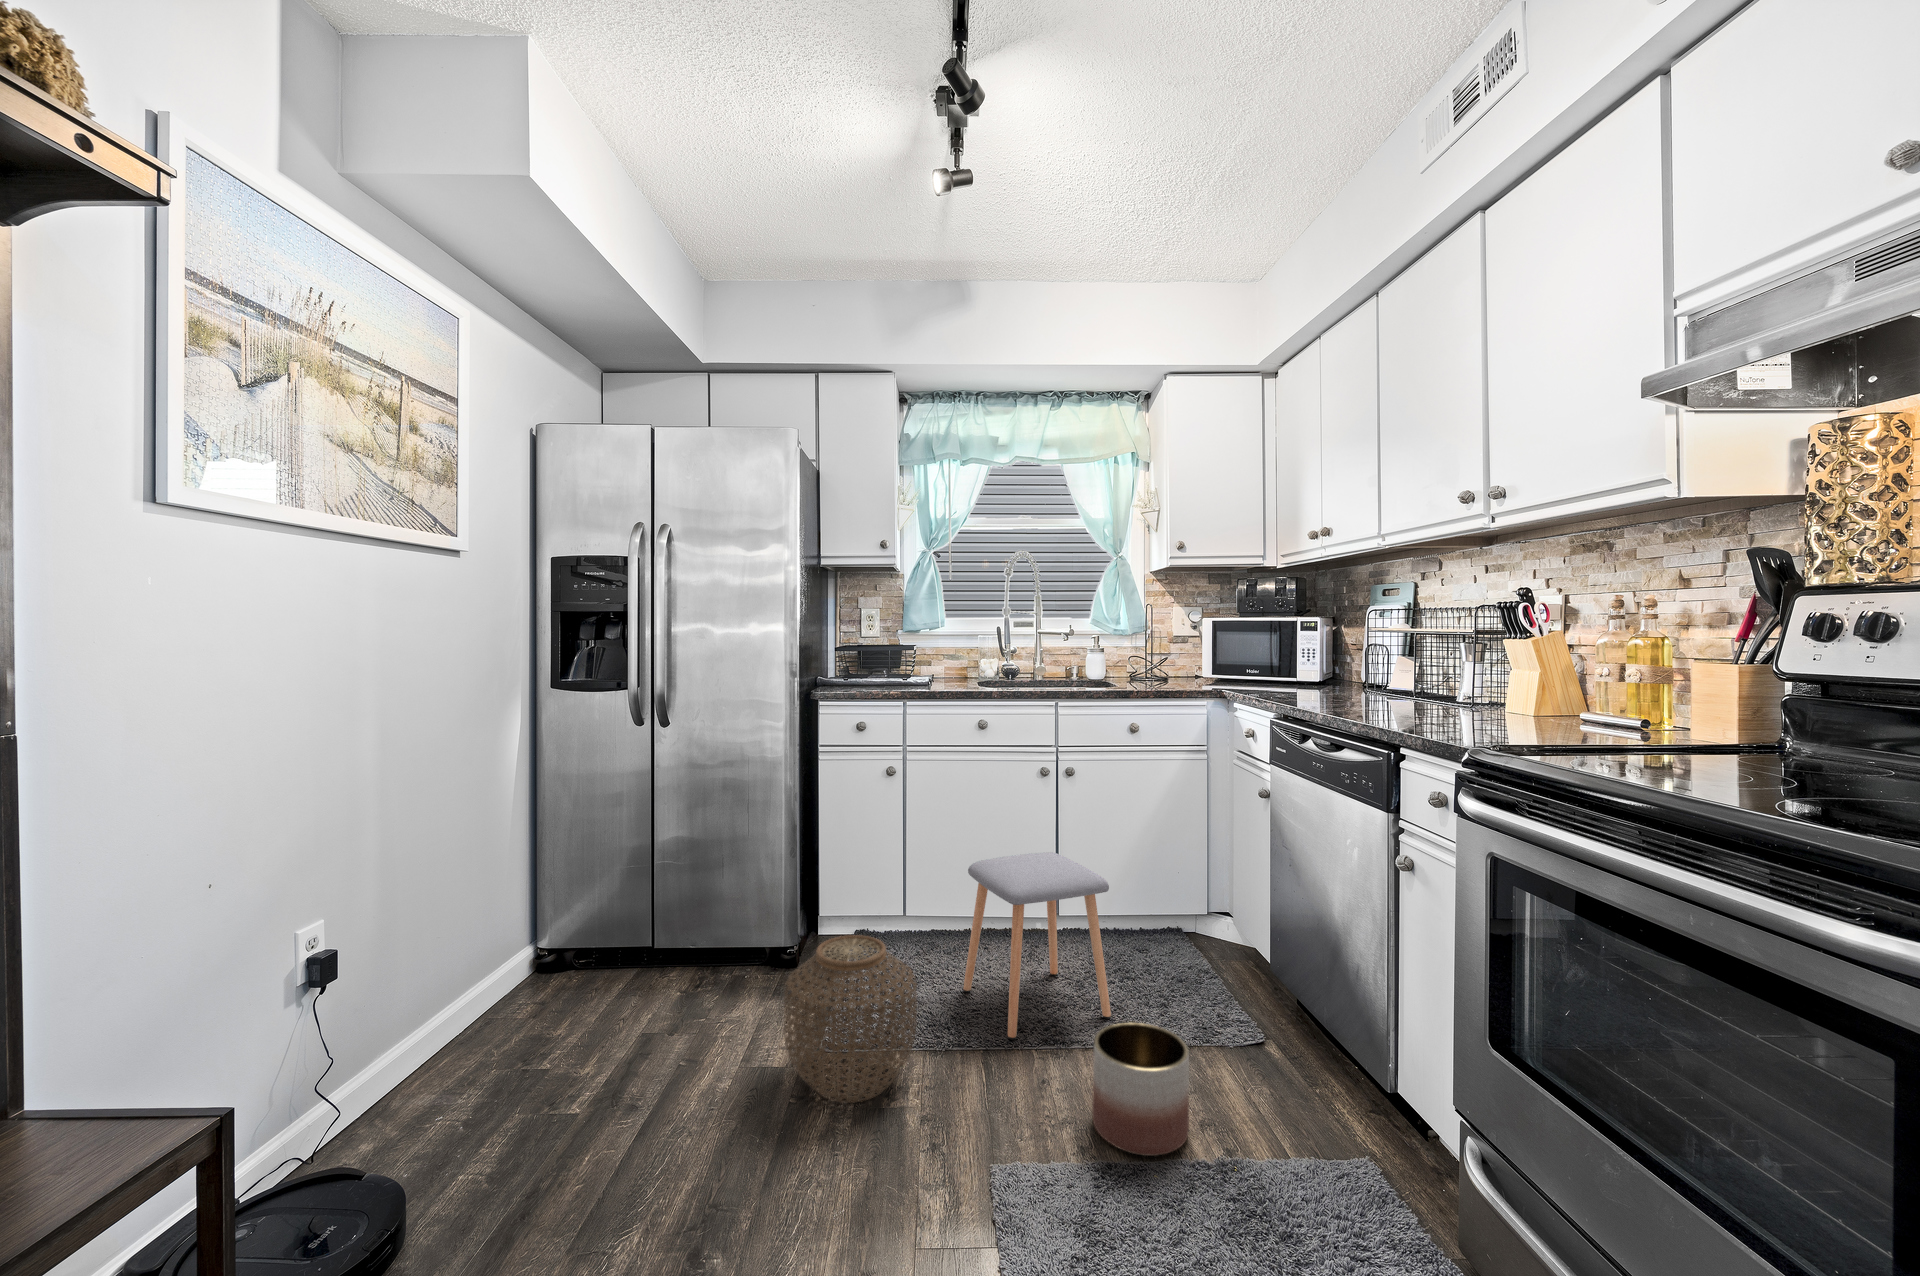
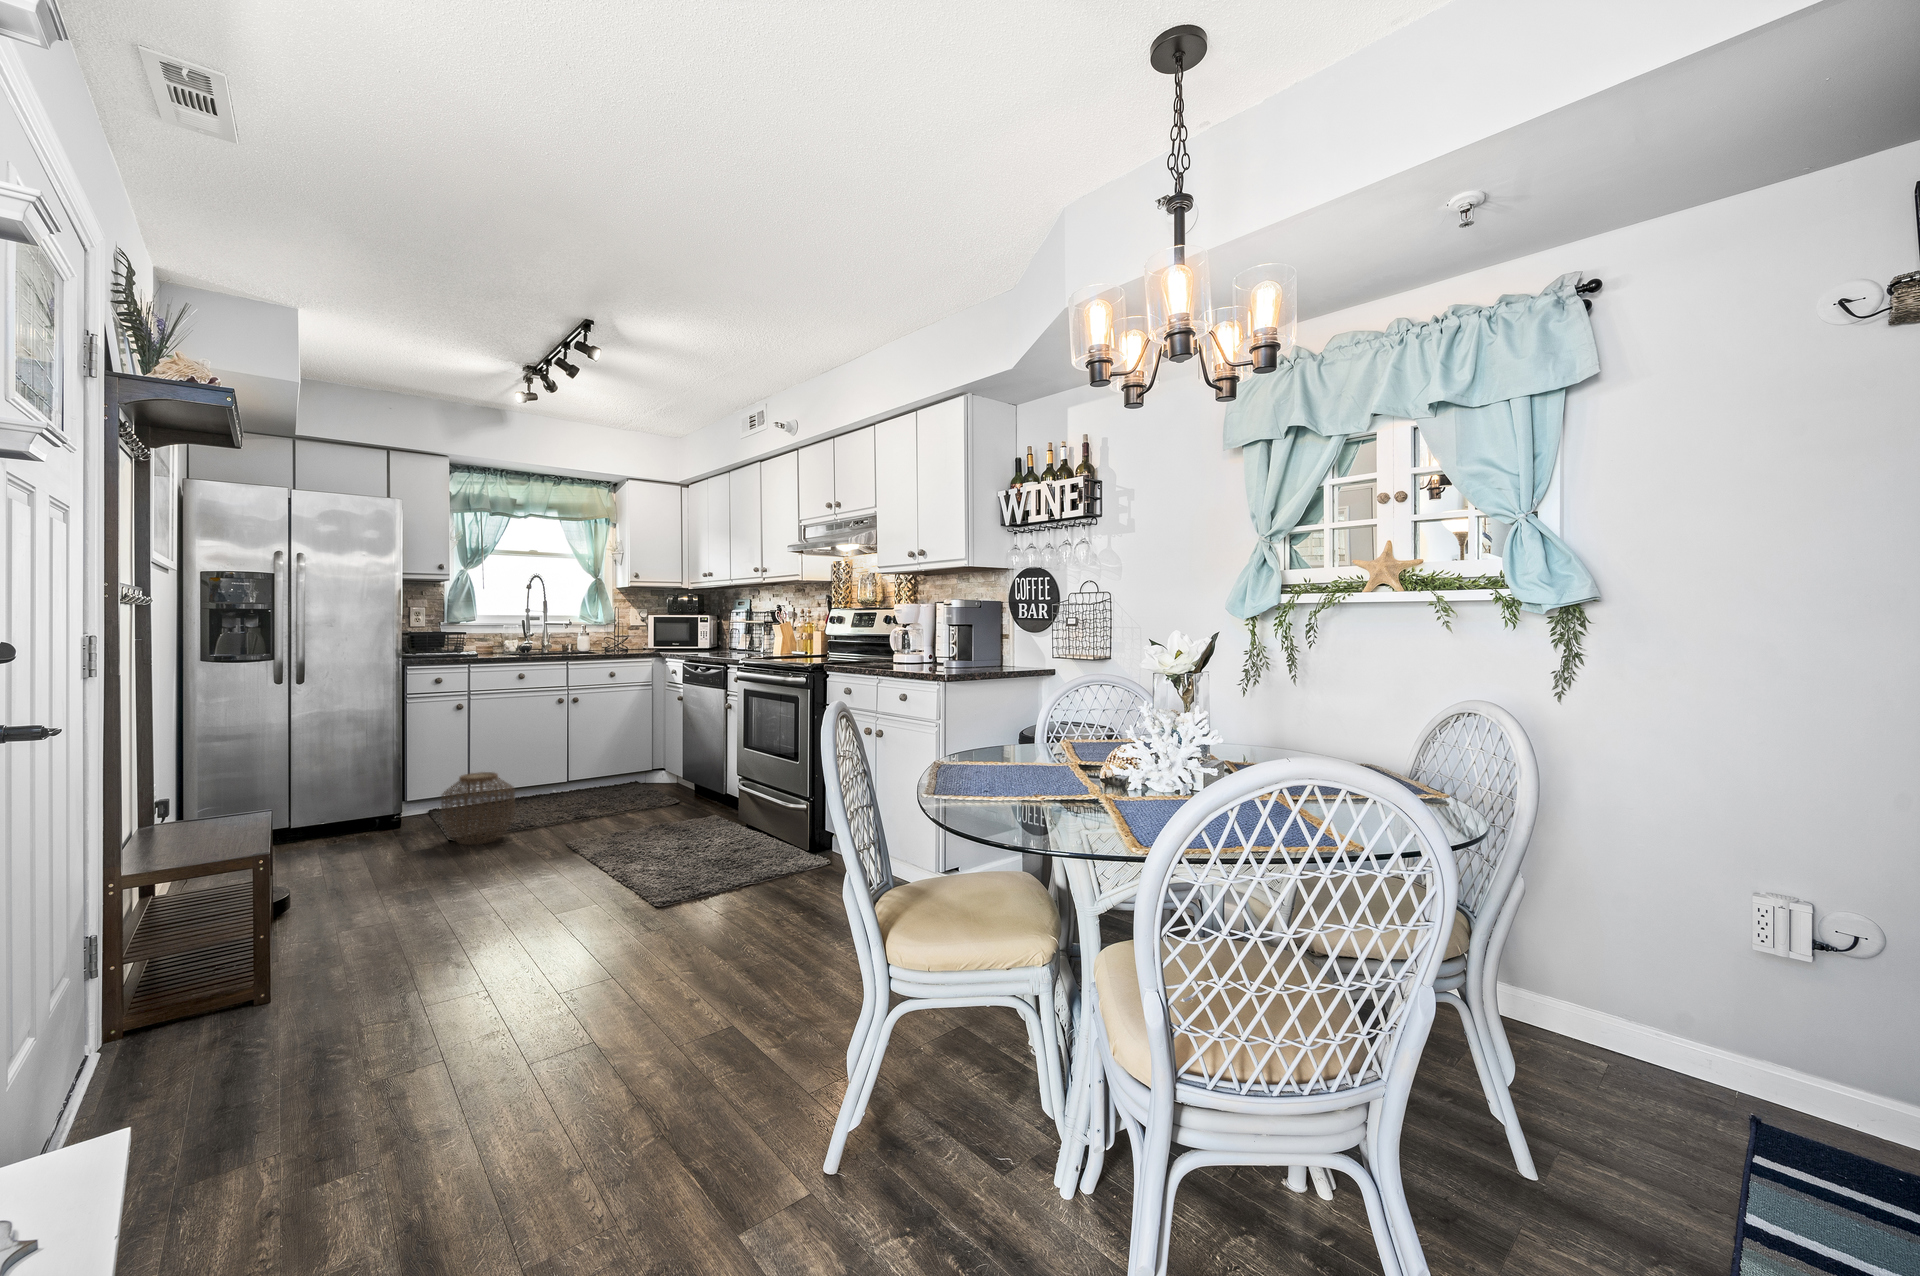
stool: present [963,852,1111,1040] -> none [521,738,607,821]
planter: present [1092,1022,1189,1156] -> none [606,789,648,831]

